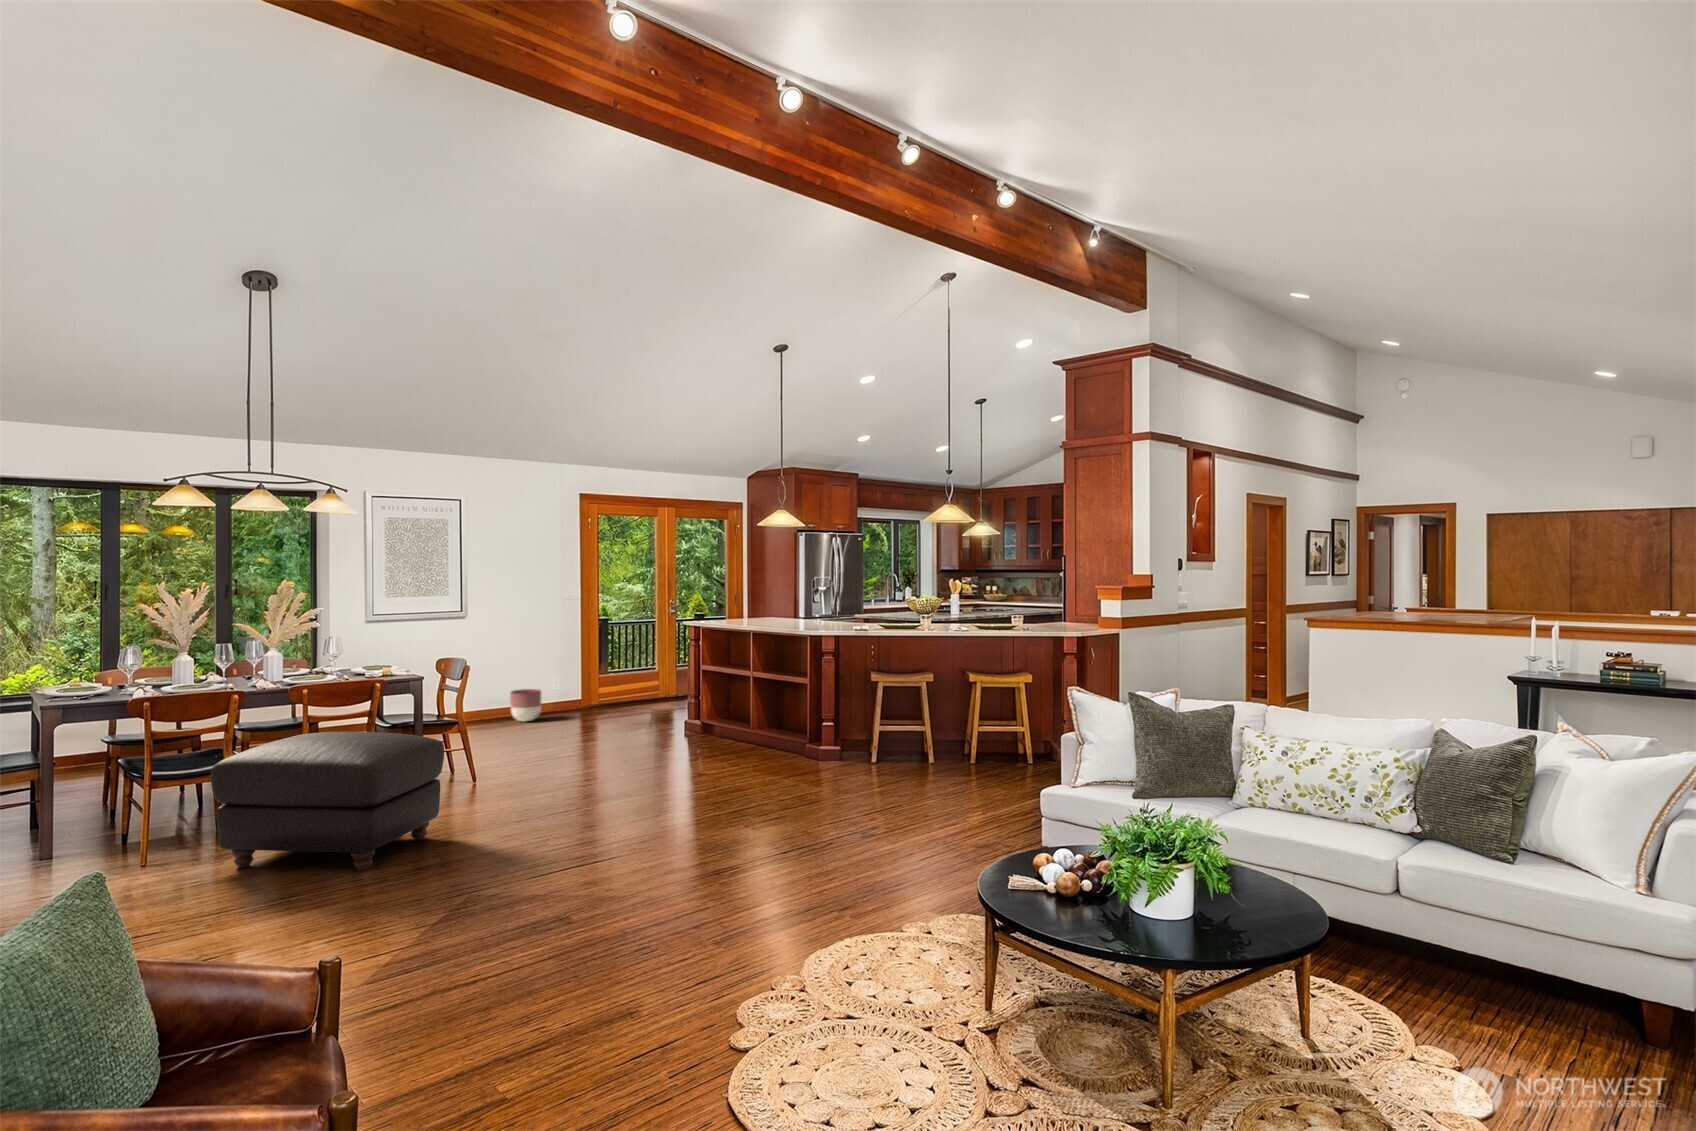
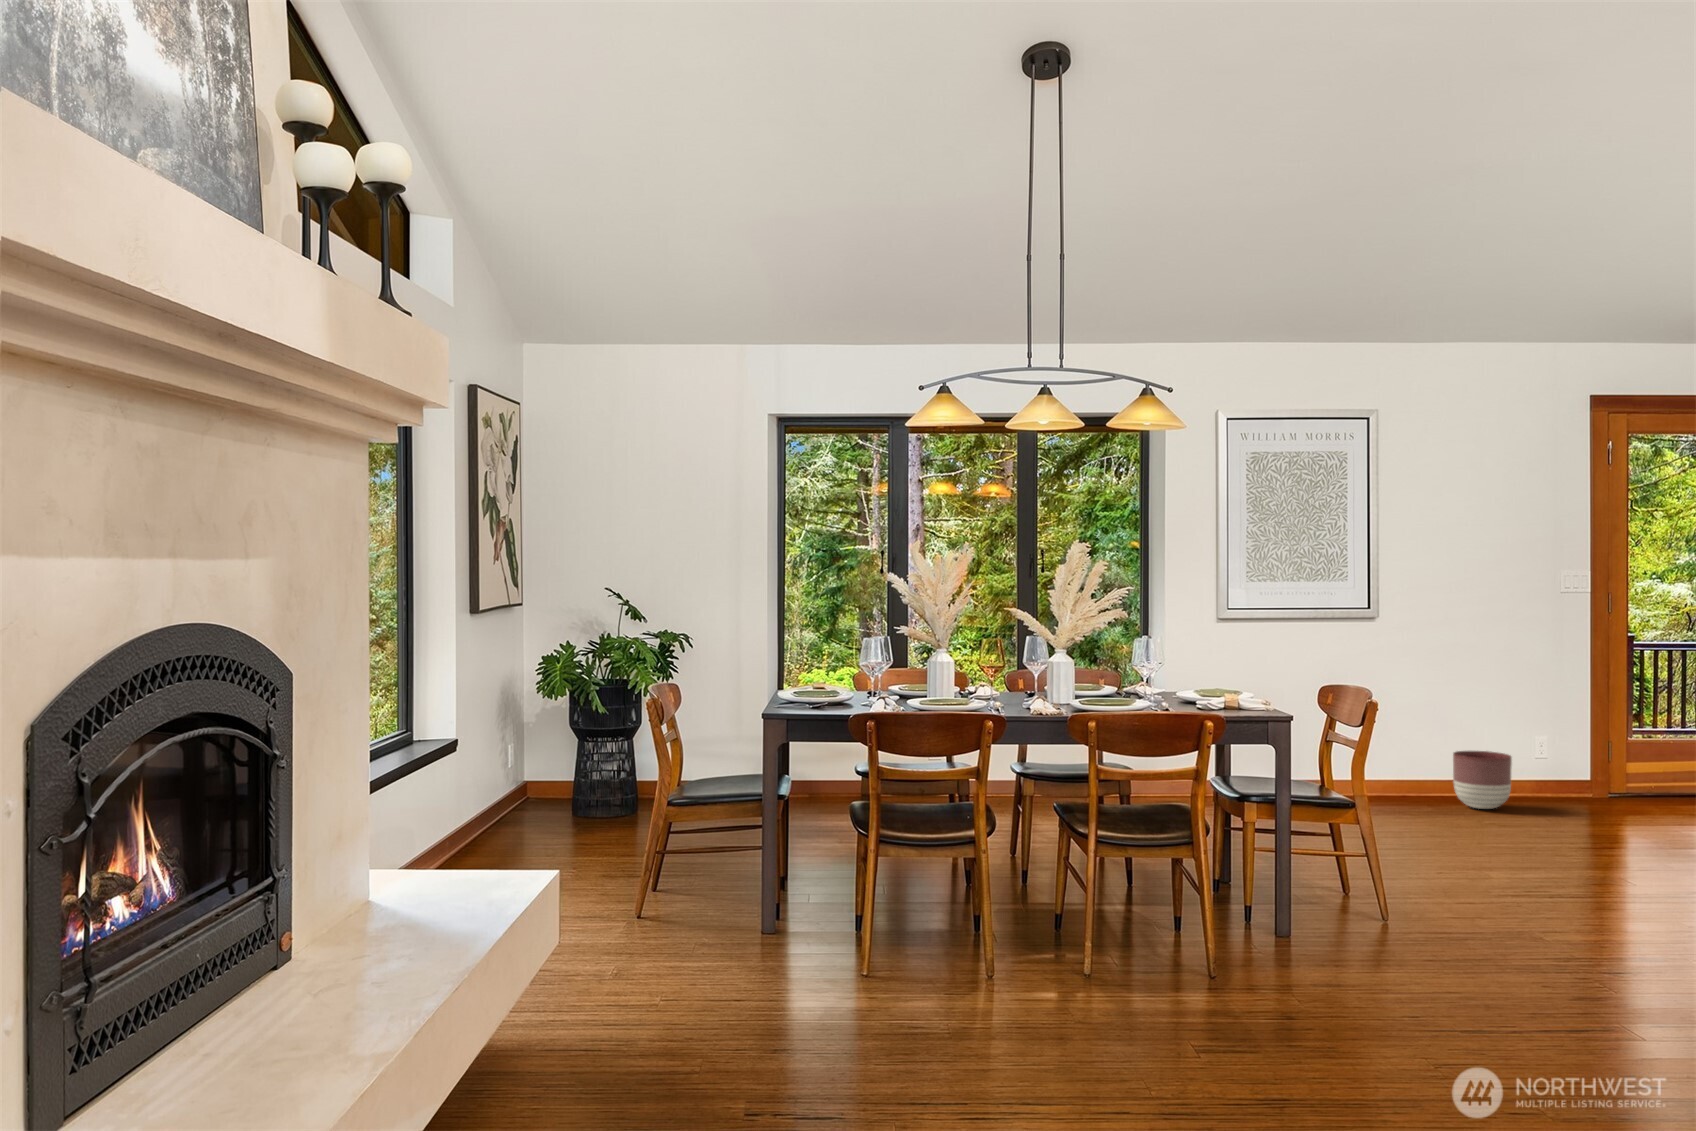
ottoman: present [211,732,444,871] -> none [939,799,1321,1083]

